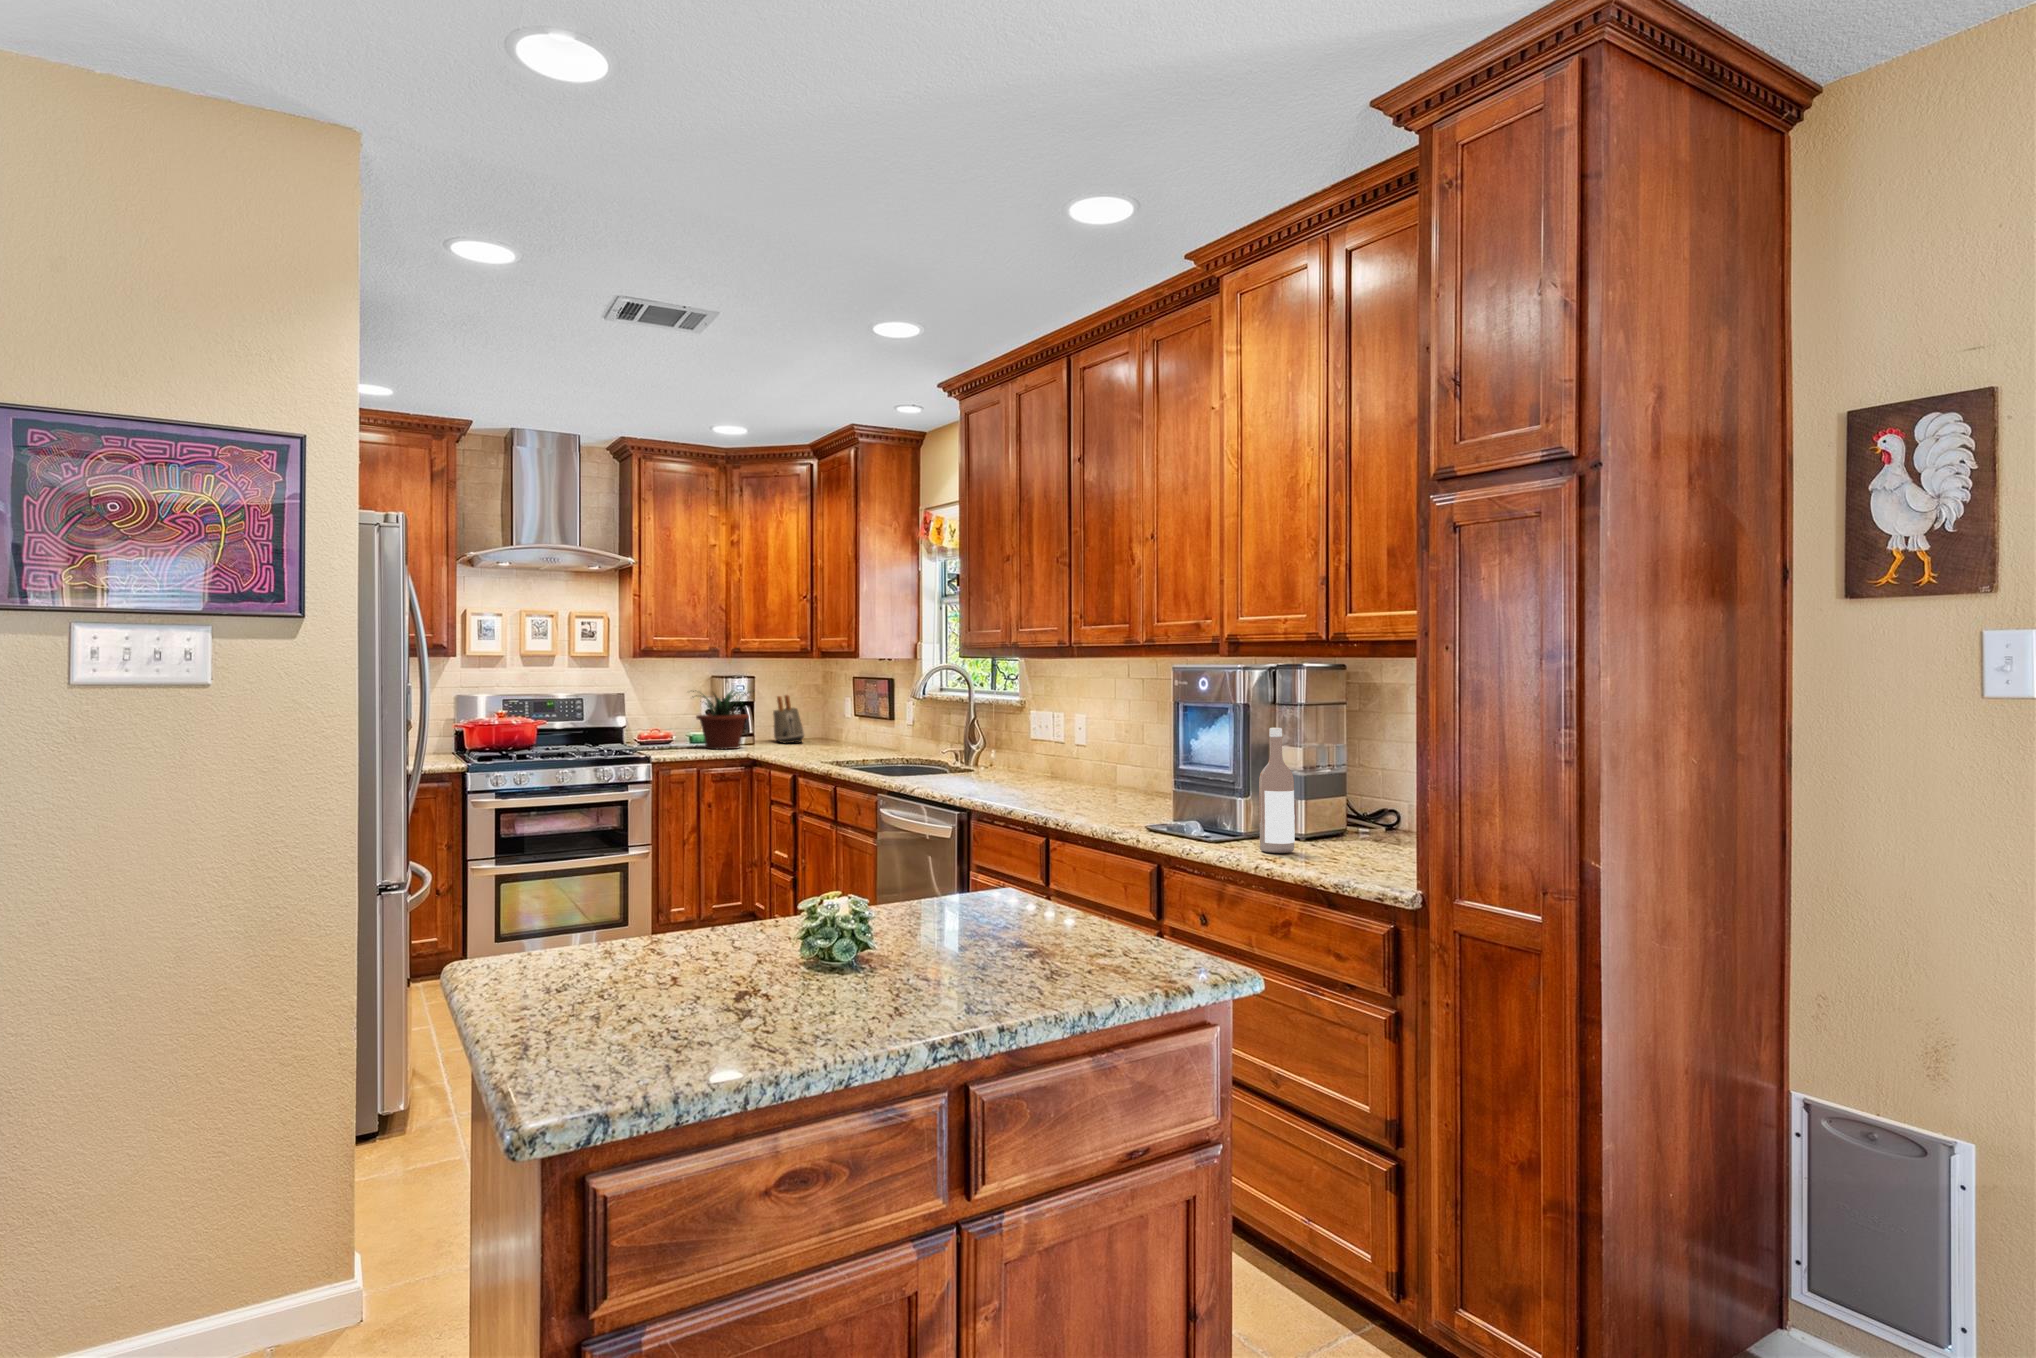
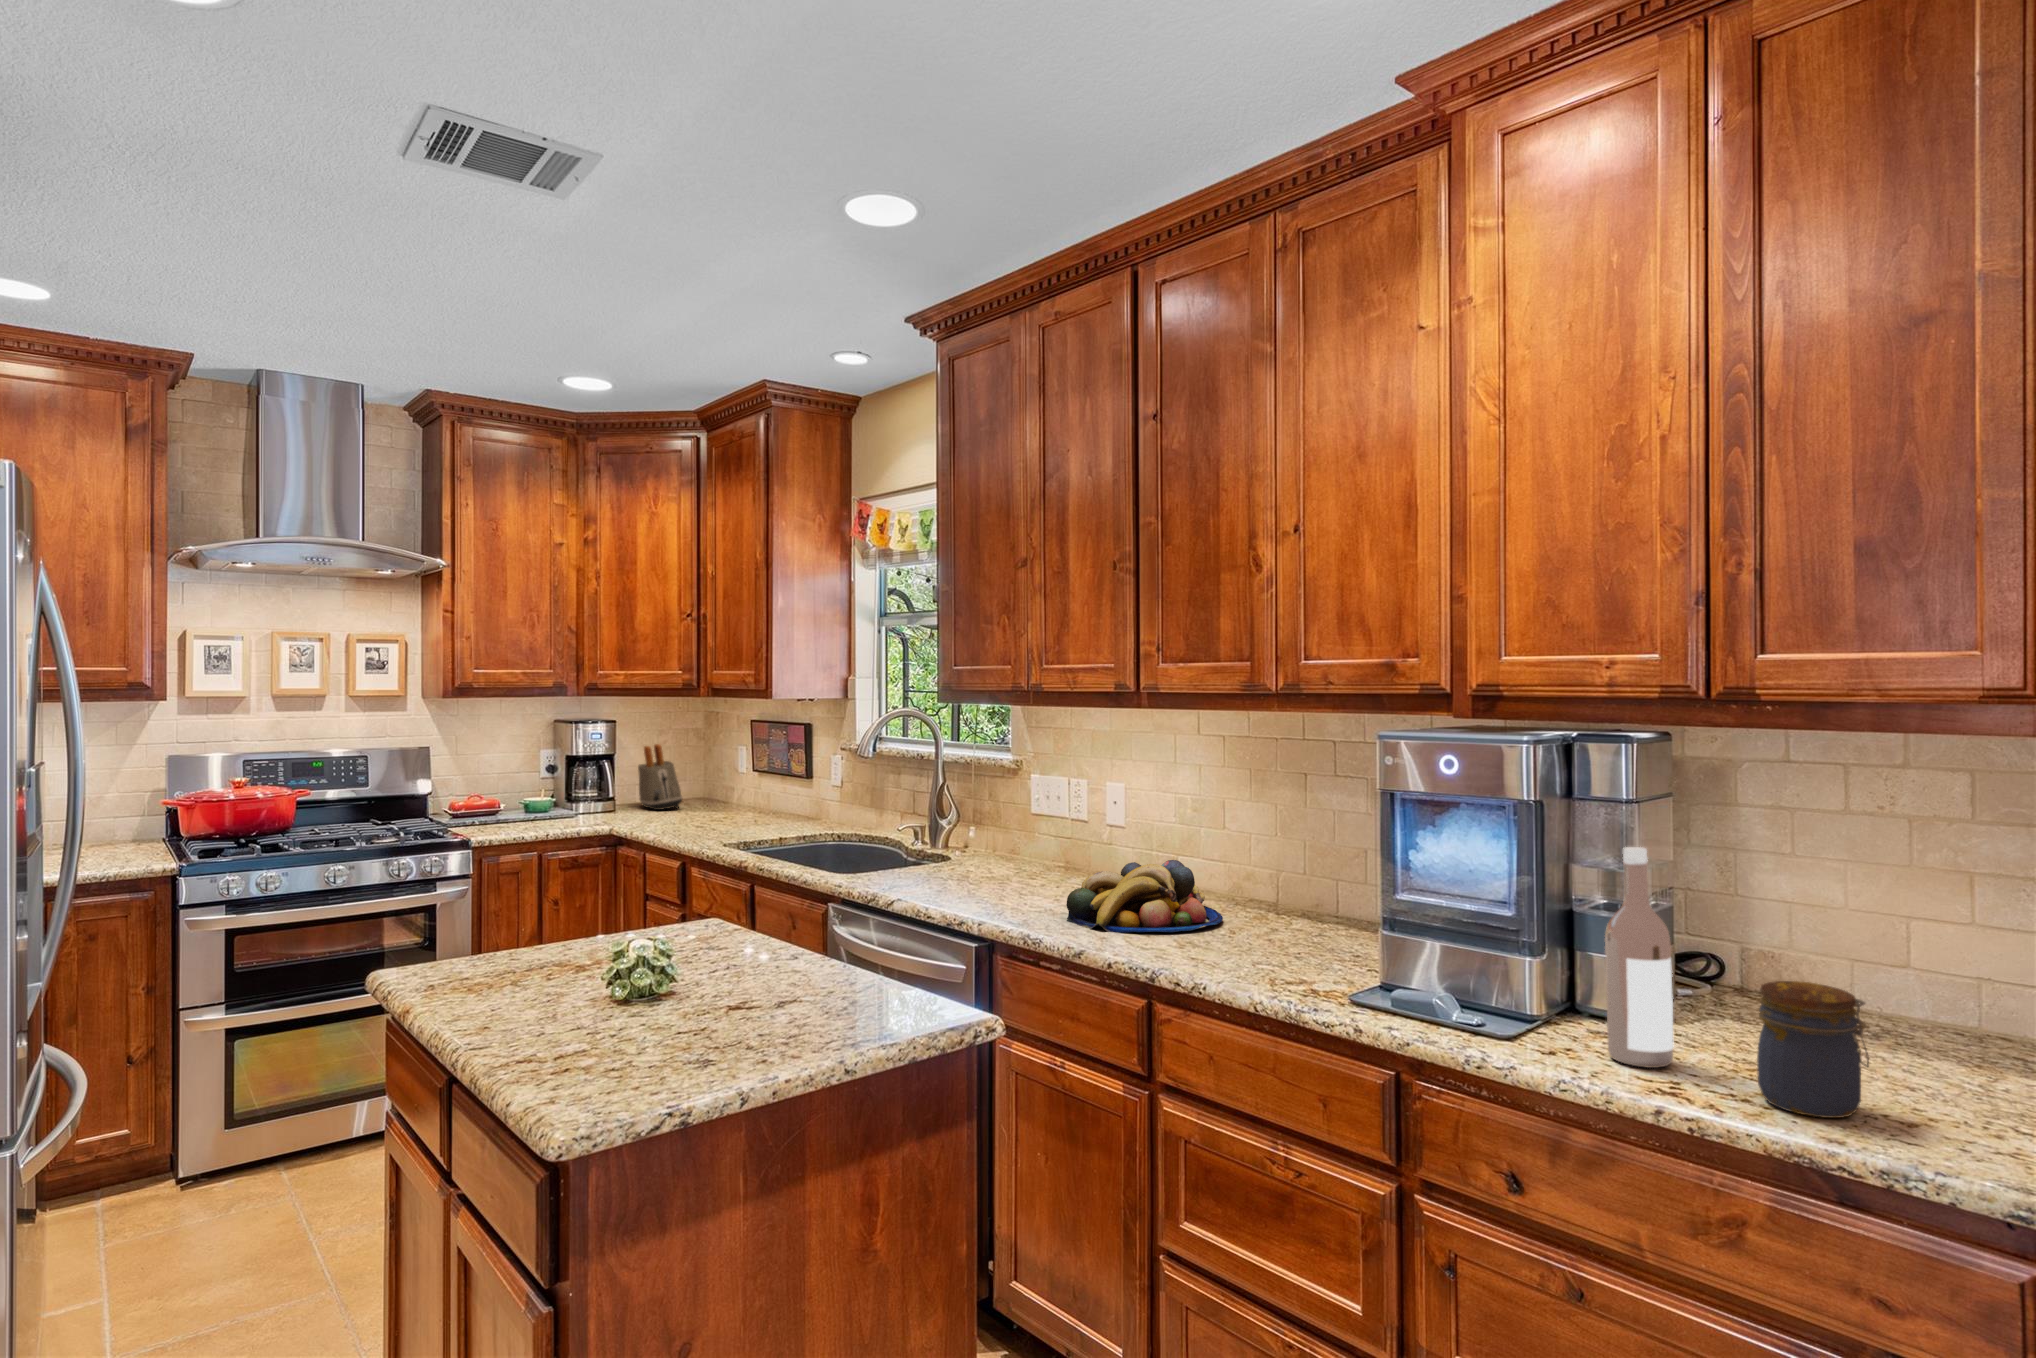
potted plant: present [693,690,749,749] -> none [520,741,619,824]
fruit bowl: none [1016,761,1123,803] -> present [1066,860,1223,933]
jar: none [1313,798,1369,869] -> present [1757,981,1869,1118]

